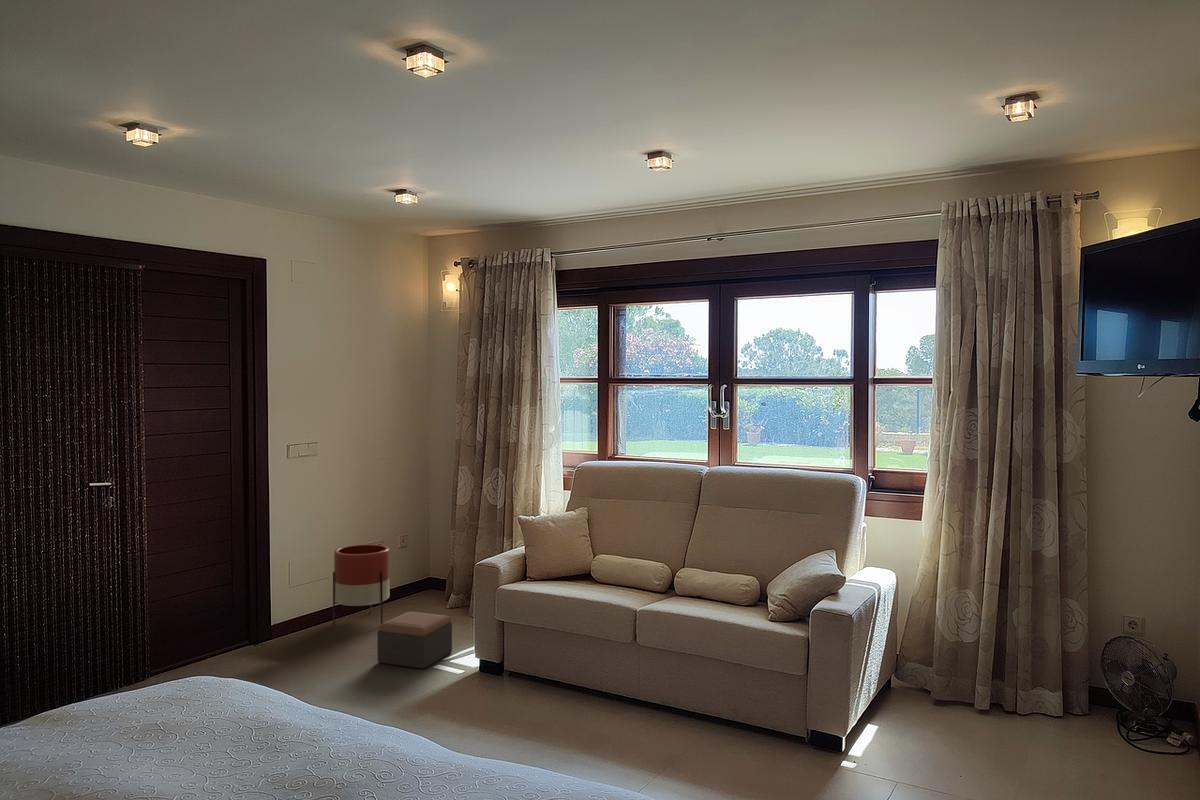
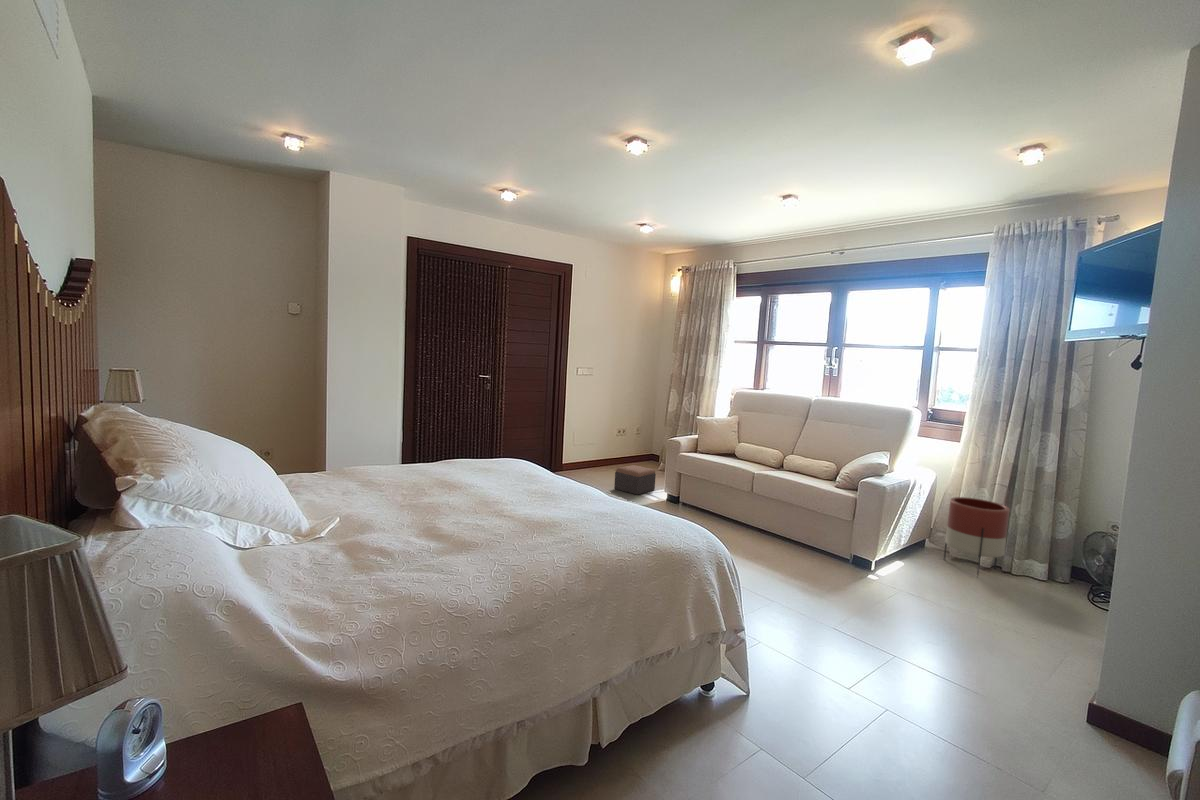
planter: present [333,544,390,625] -> present [944,497,1009,577]

